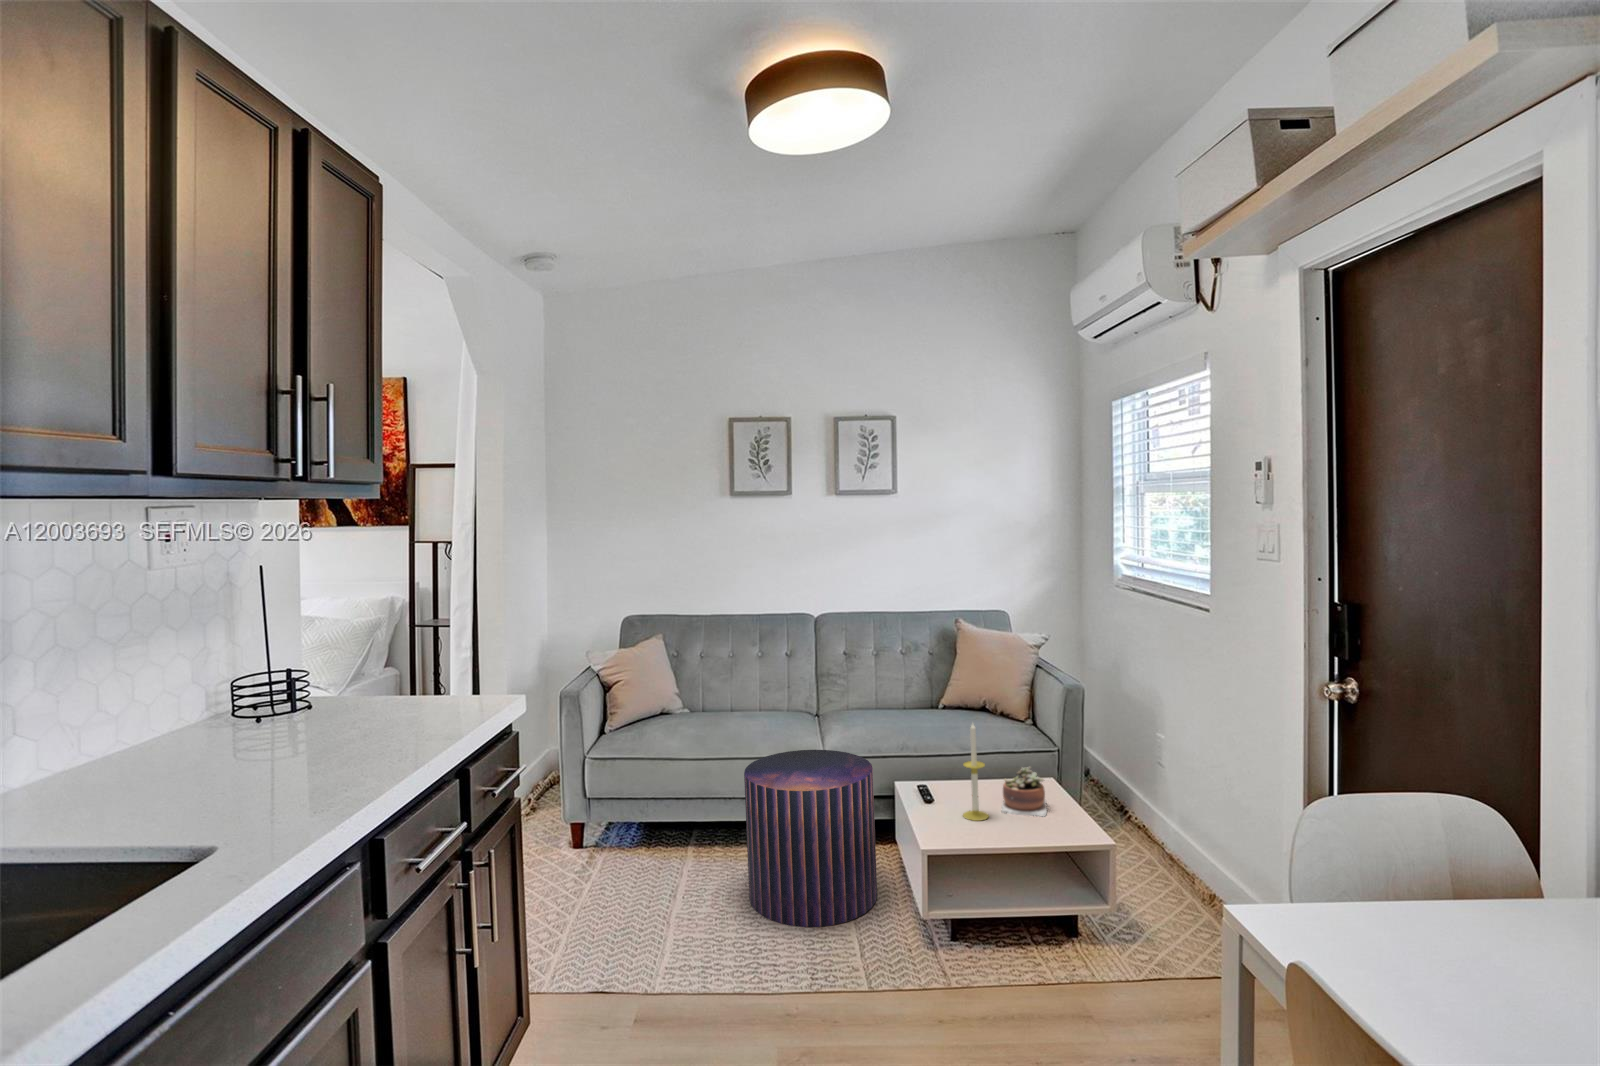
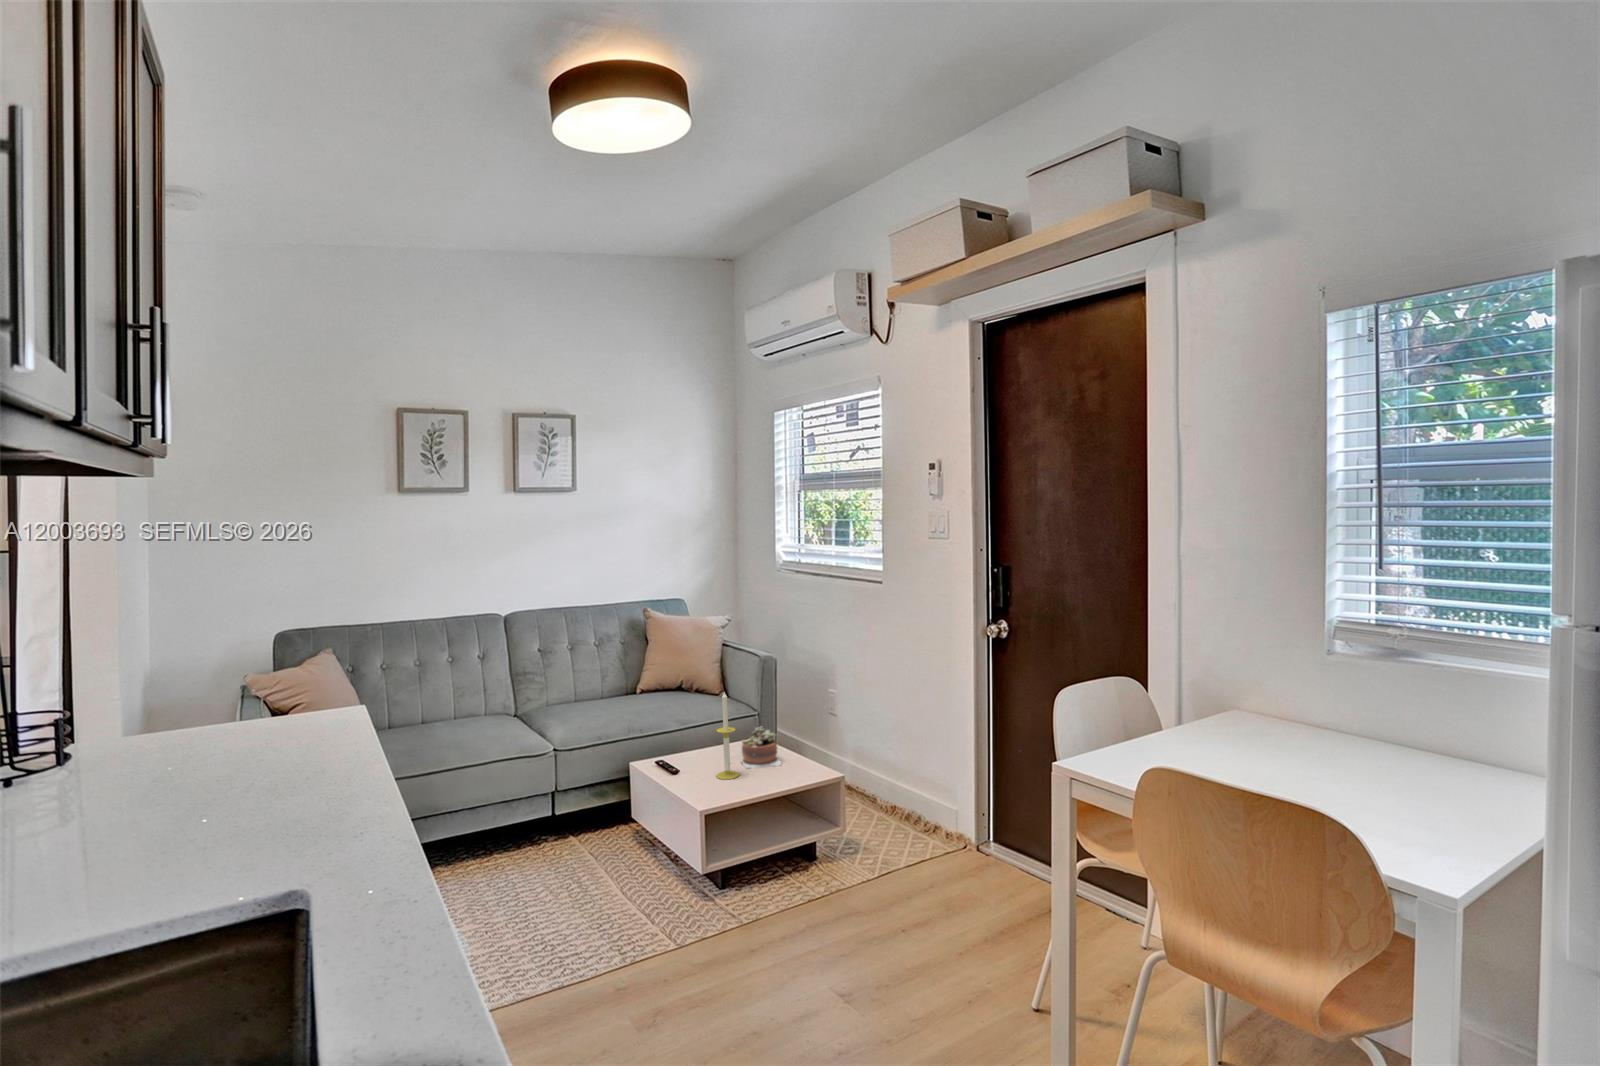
pouf: present [744,750,877,927] -> none [498,741,637,919]

